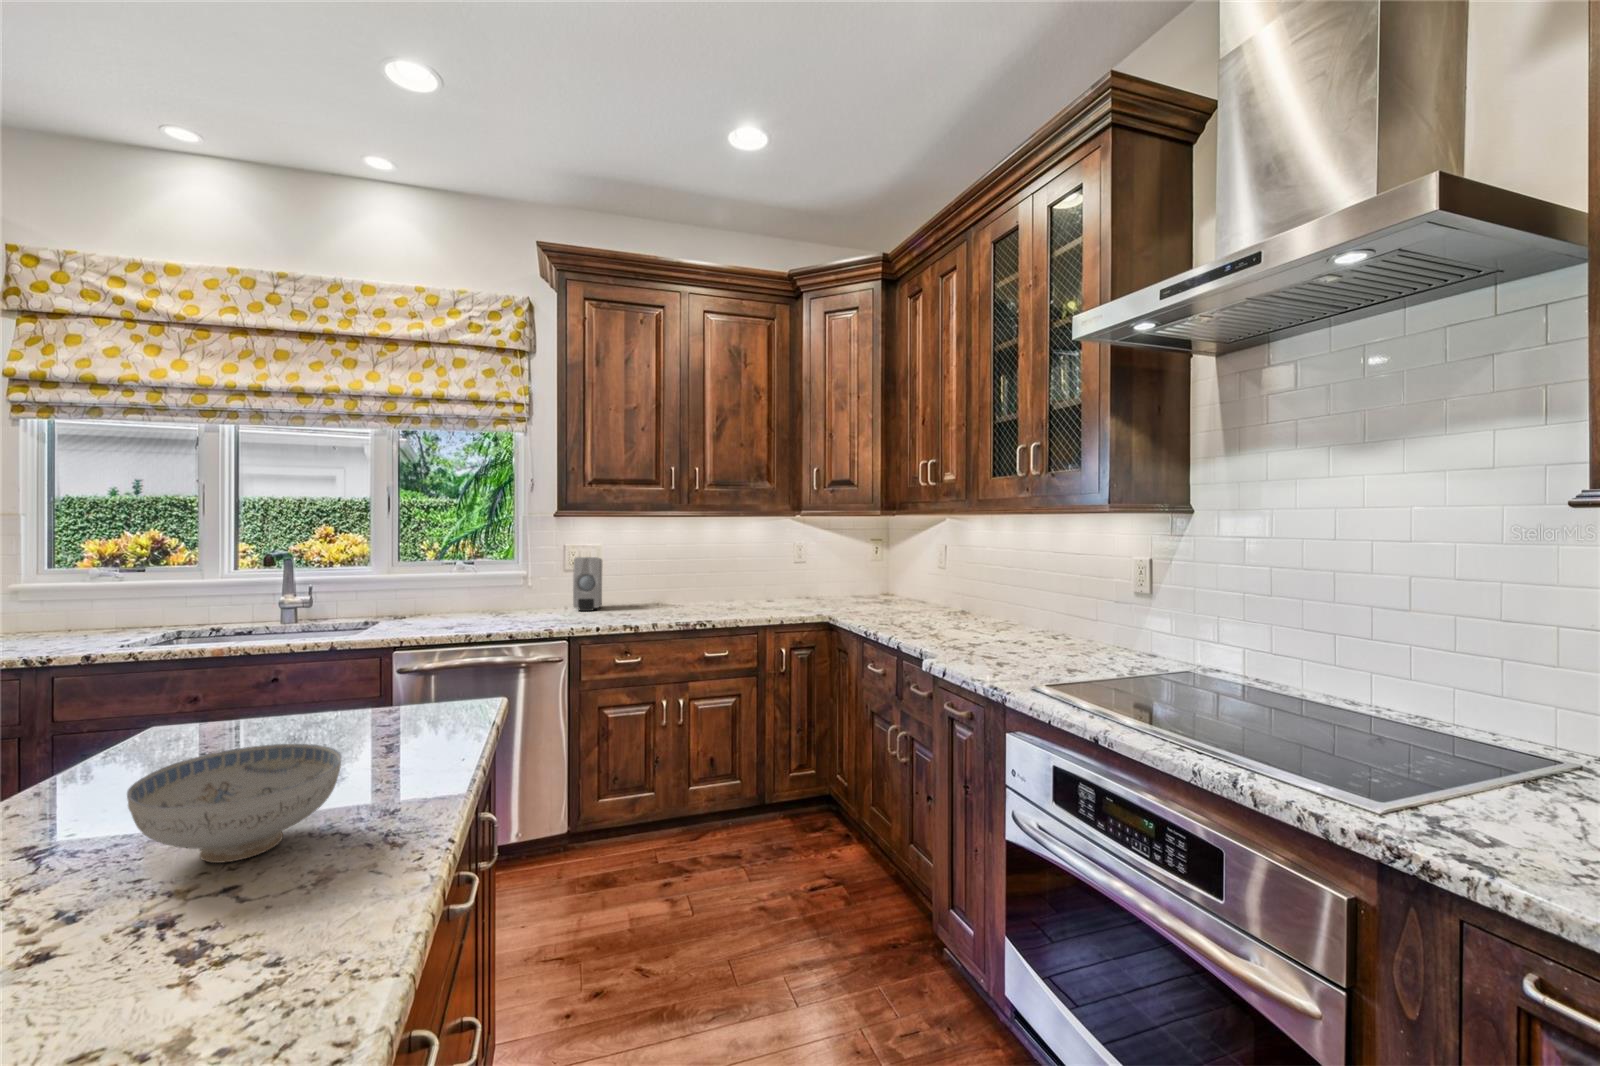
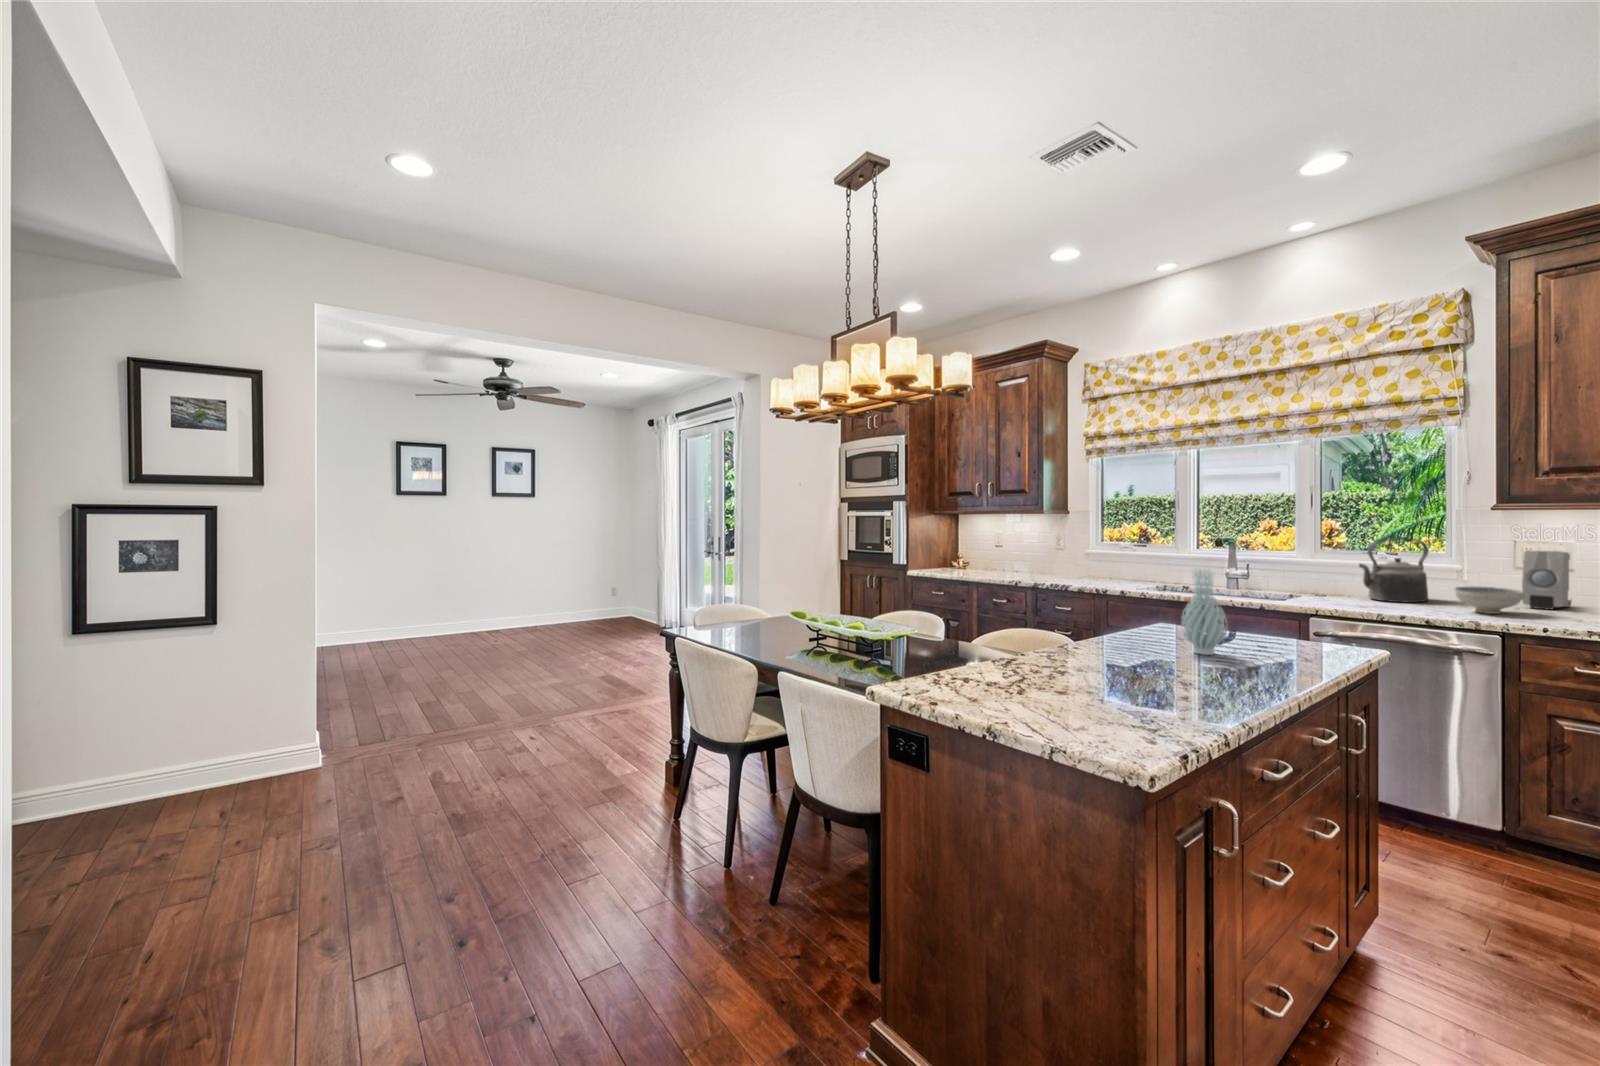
kettle: none [440,548,502,618] -> present [1359,538,1428,602]
vase: none [197,590,291,752] -> present [1181,569,1227,655]
ceramic bowl: present [127,744,342,863] -> present [1455,586,1524,614]

